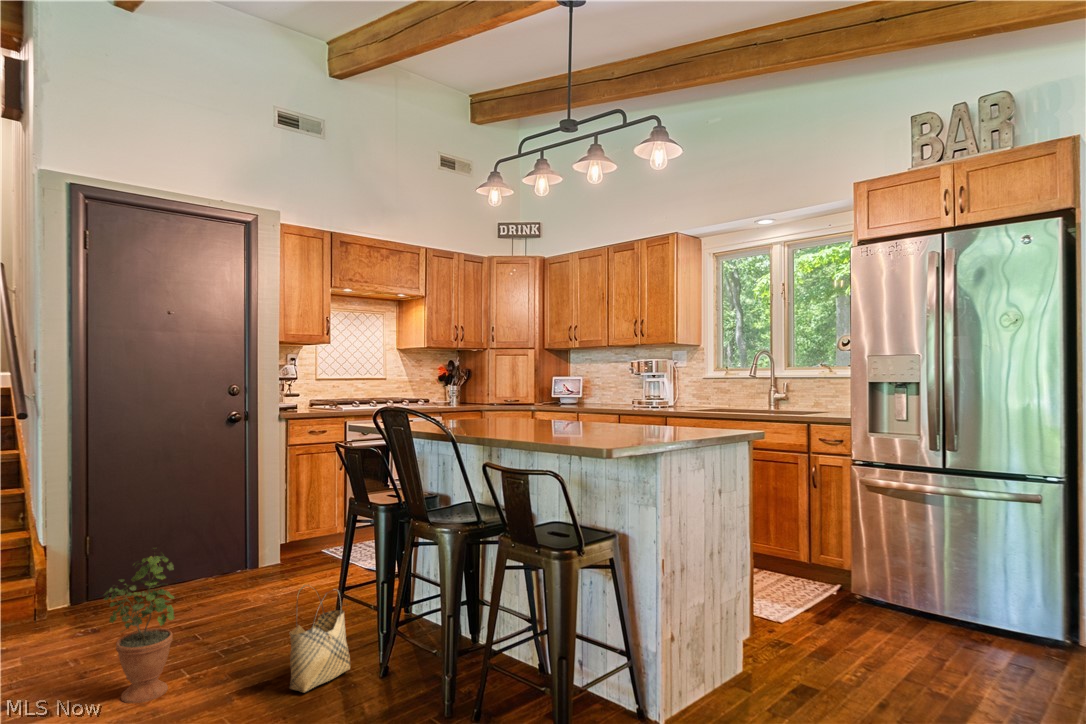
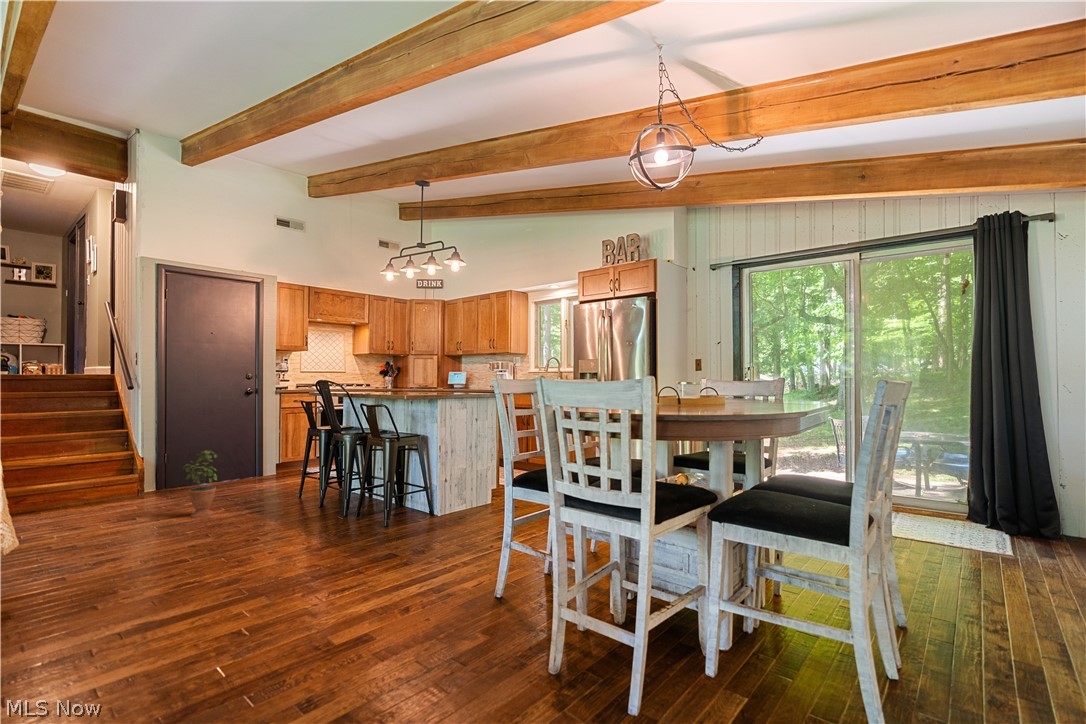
woven basket: present [289,585,350,693] -> none [273,465,304,513]

